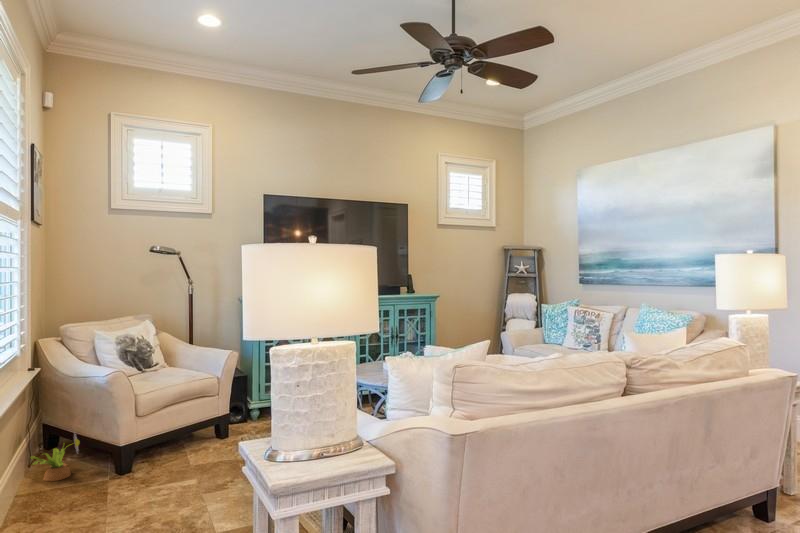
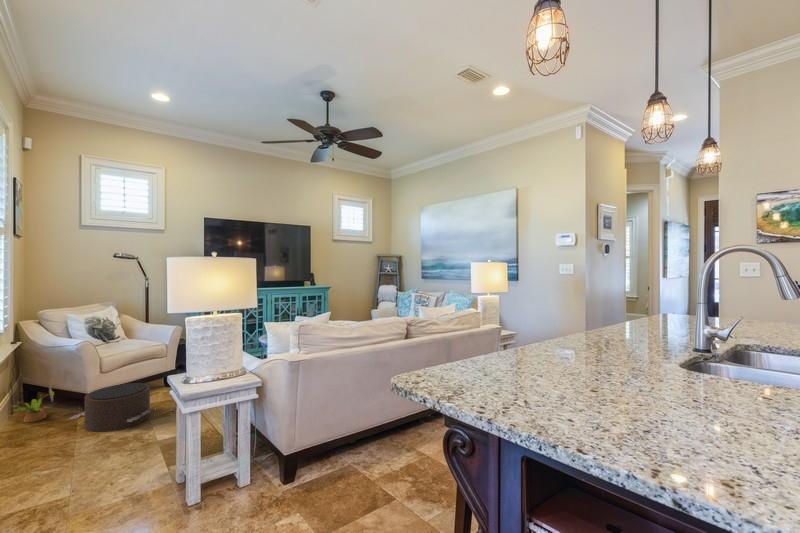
pouf: none [98,434,208,506] -> present [71,383,153,432]

